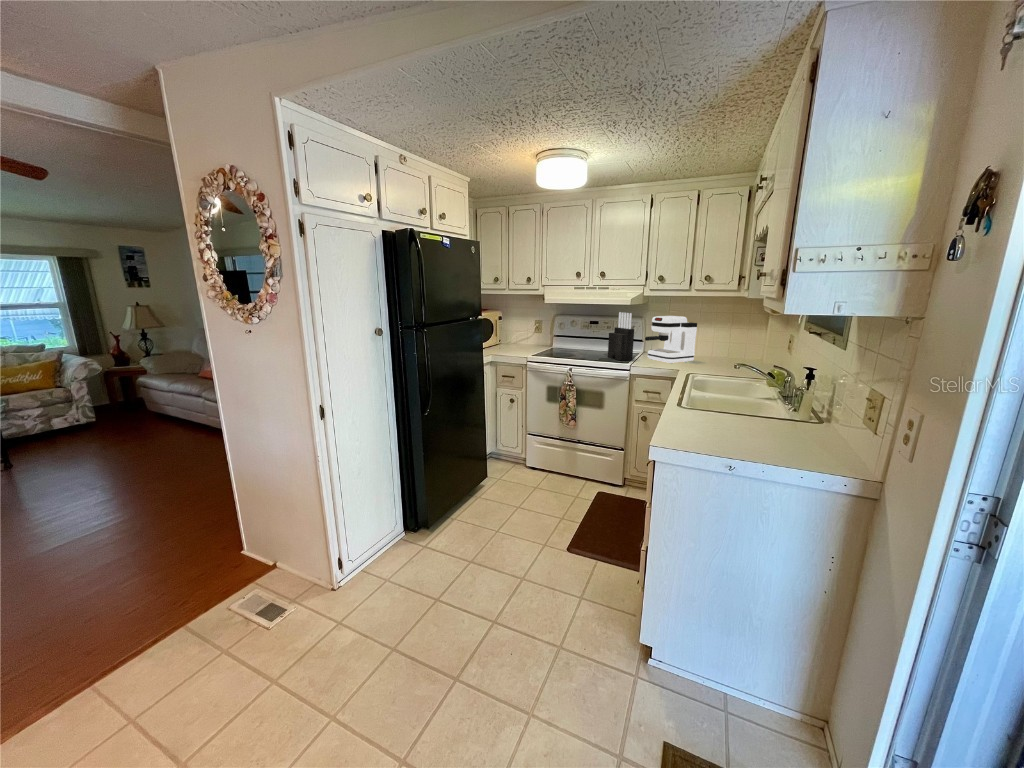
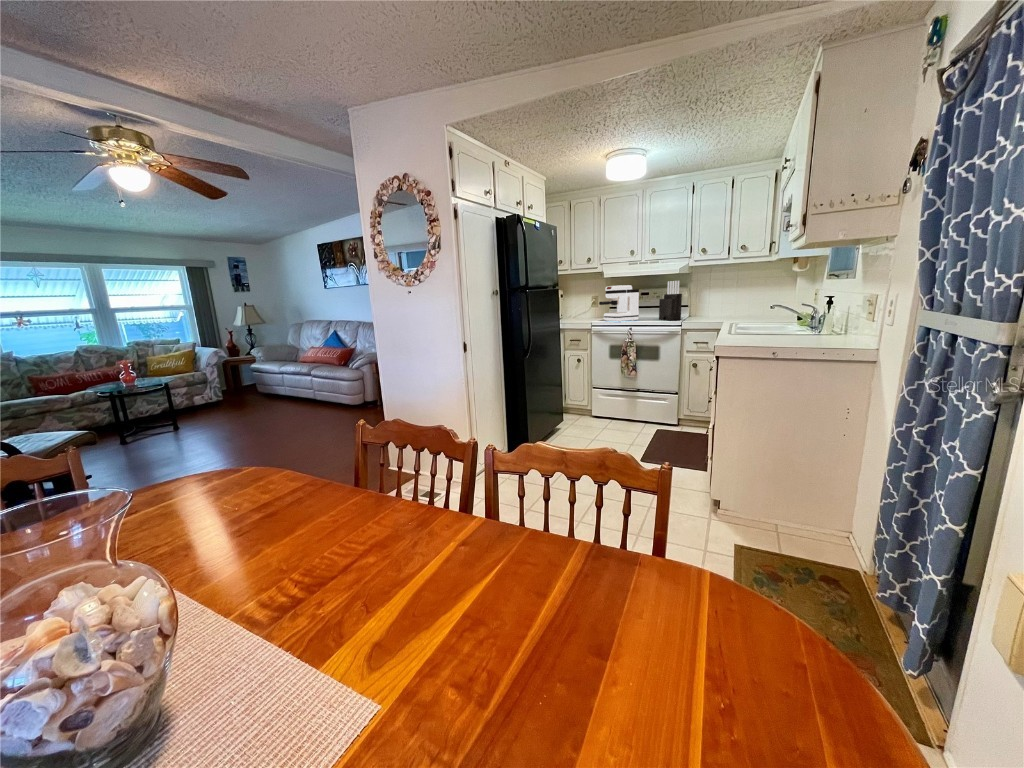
coffee maker: present [645,316,697,364] -> present [599,285,639,322]

